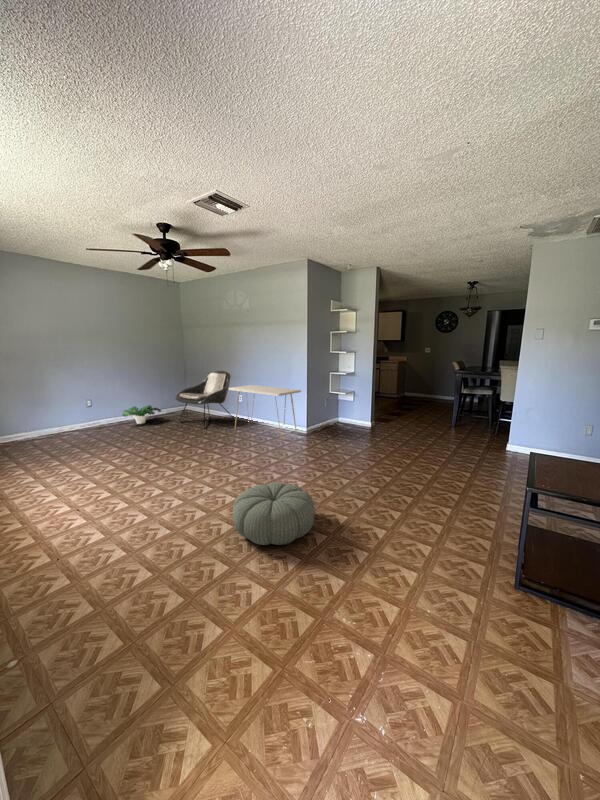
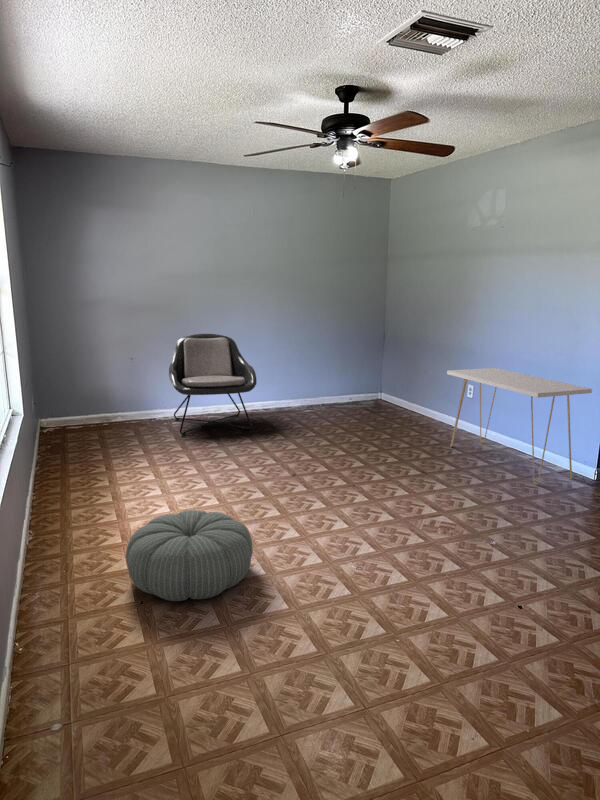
lounge chair: present [176,371,234,428] -> present [169,334,257,435]
potted plant: present [122,405,161,424] -> none [281,385,338,414]
pouf: present [233,482,315,545] -> present [126,510,253,601]

